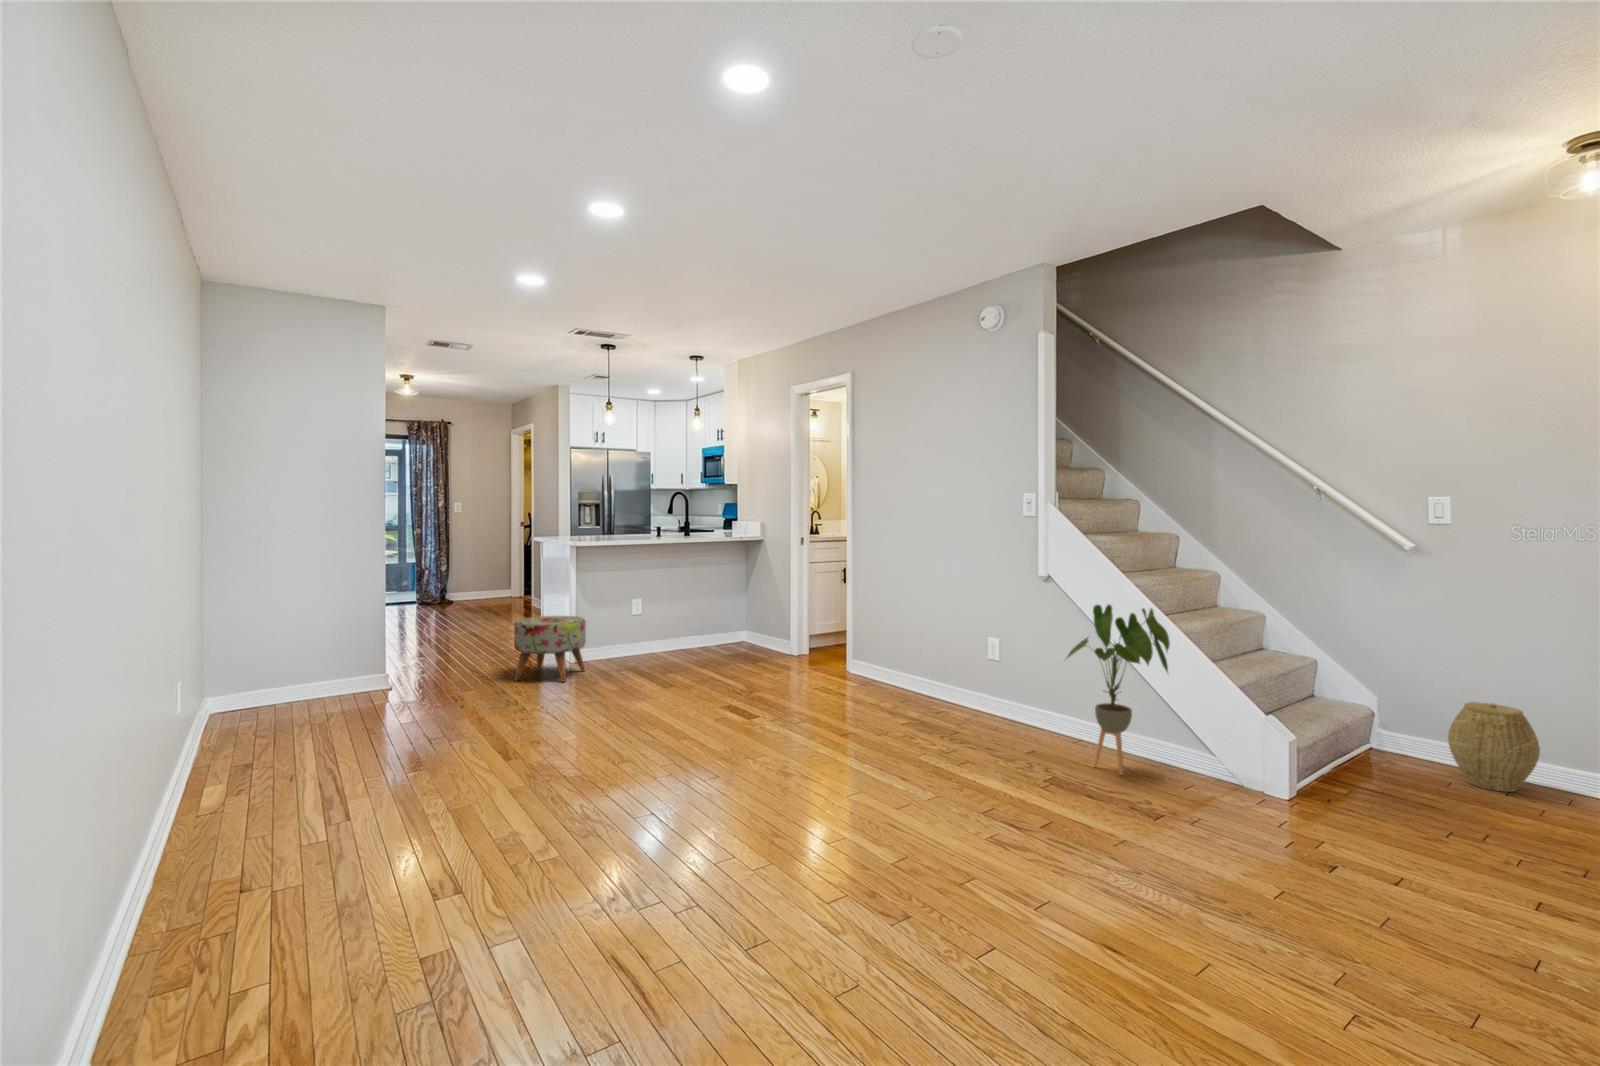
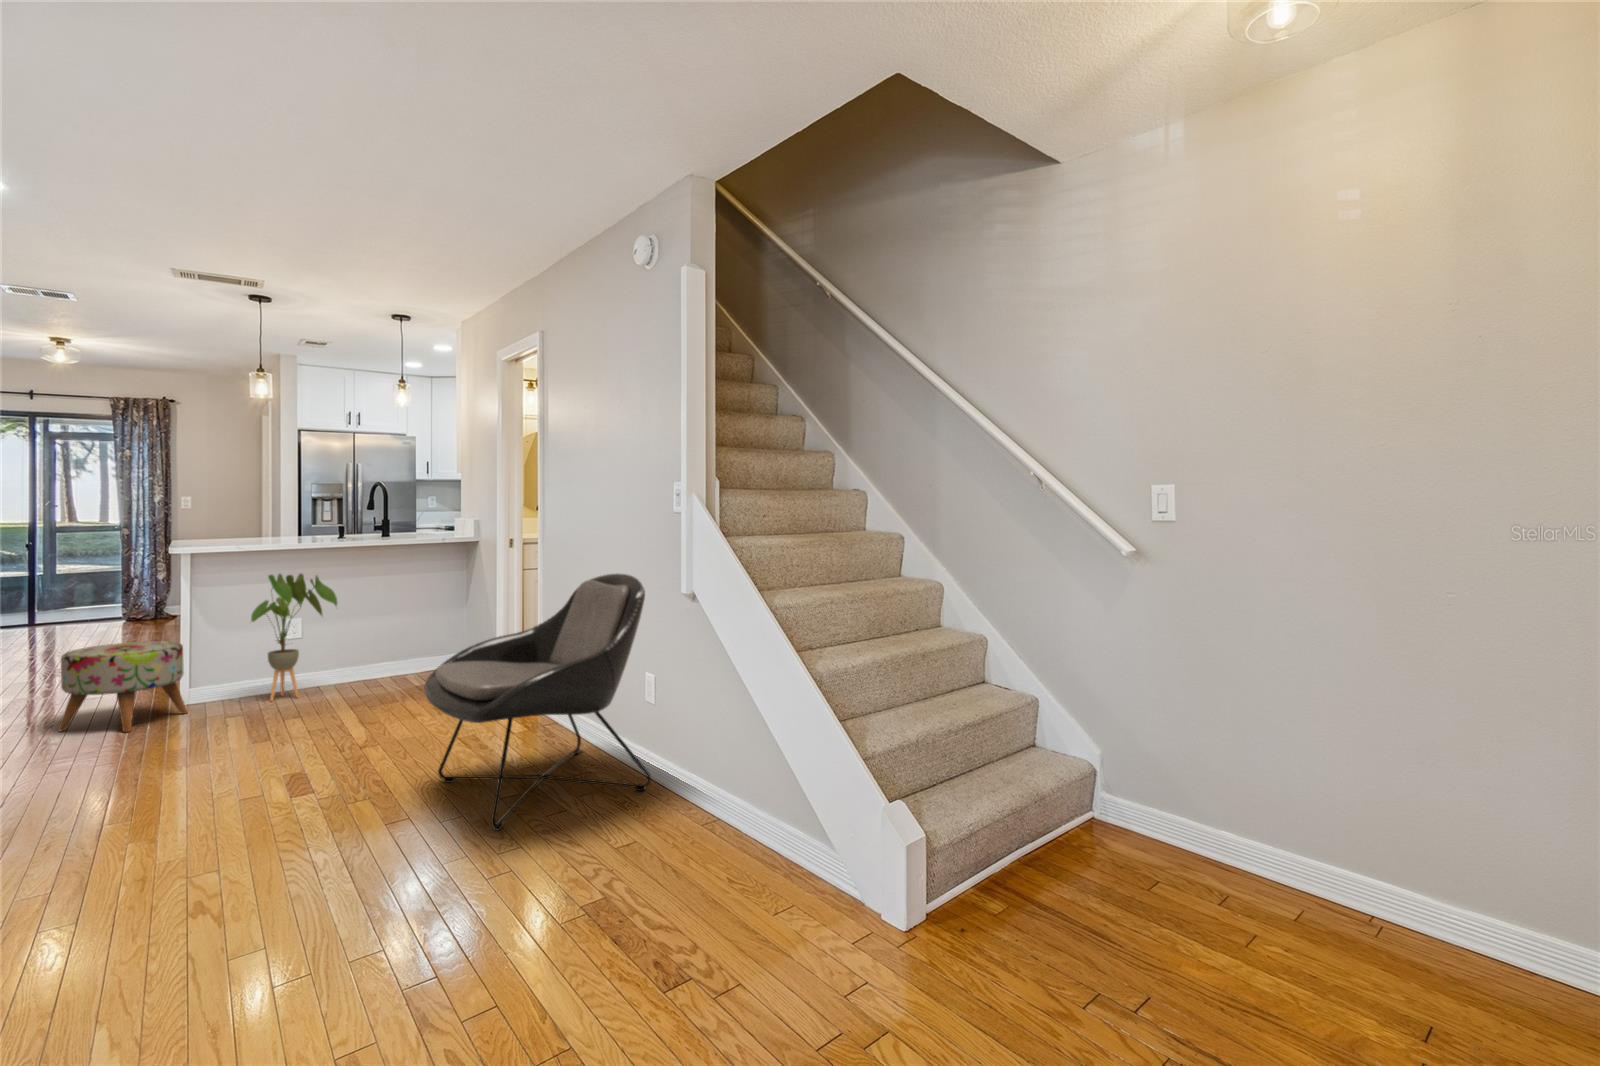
lounge chair: none [835,564,1008,745] -> present [424,574,651,830]
house plant: present [1067,605,1170,775] -> present [251,574,338,701]
woven basket: present [1448,702,1540,792] -> none [1163,763,1268,891]

